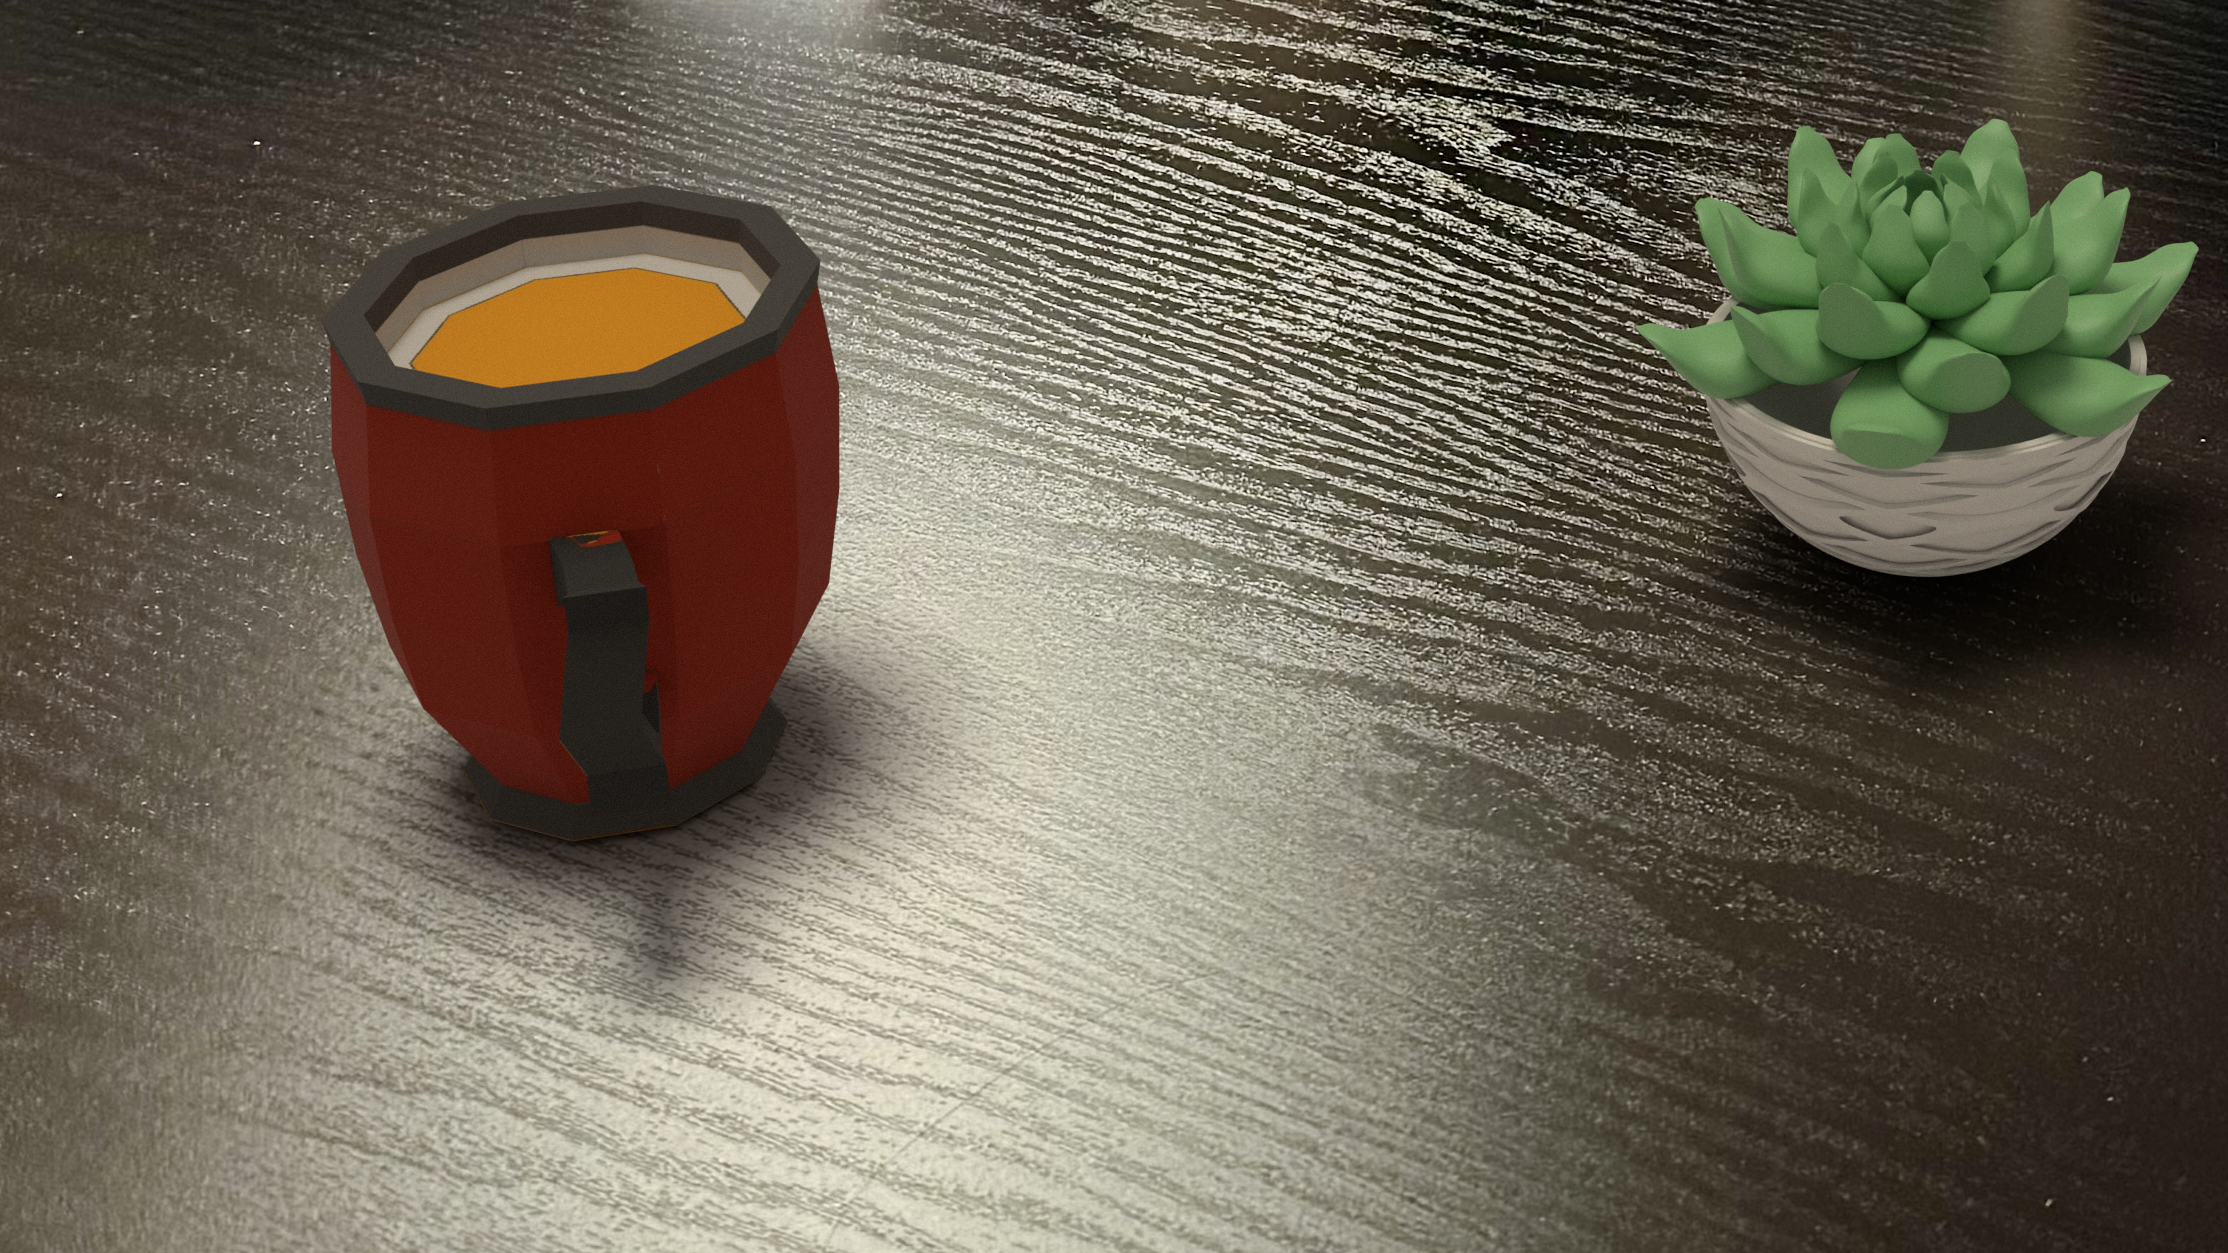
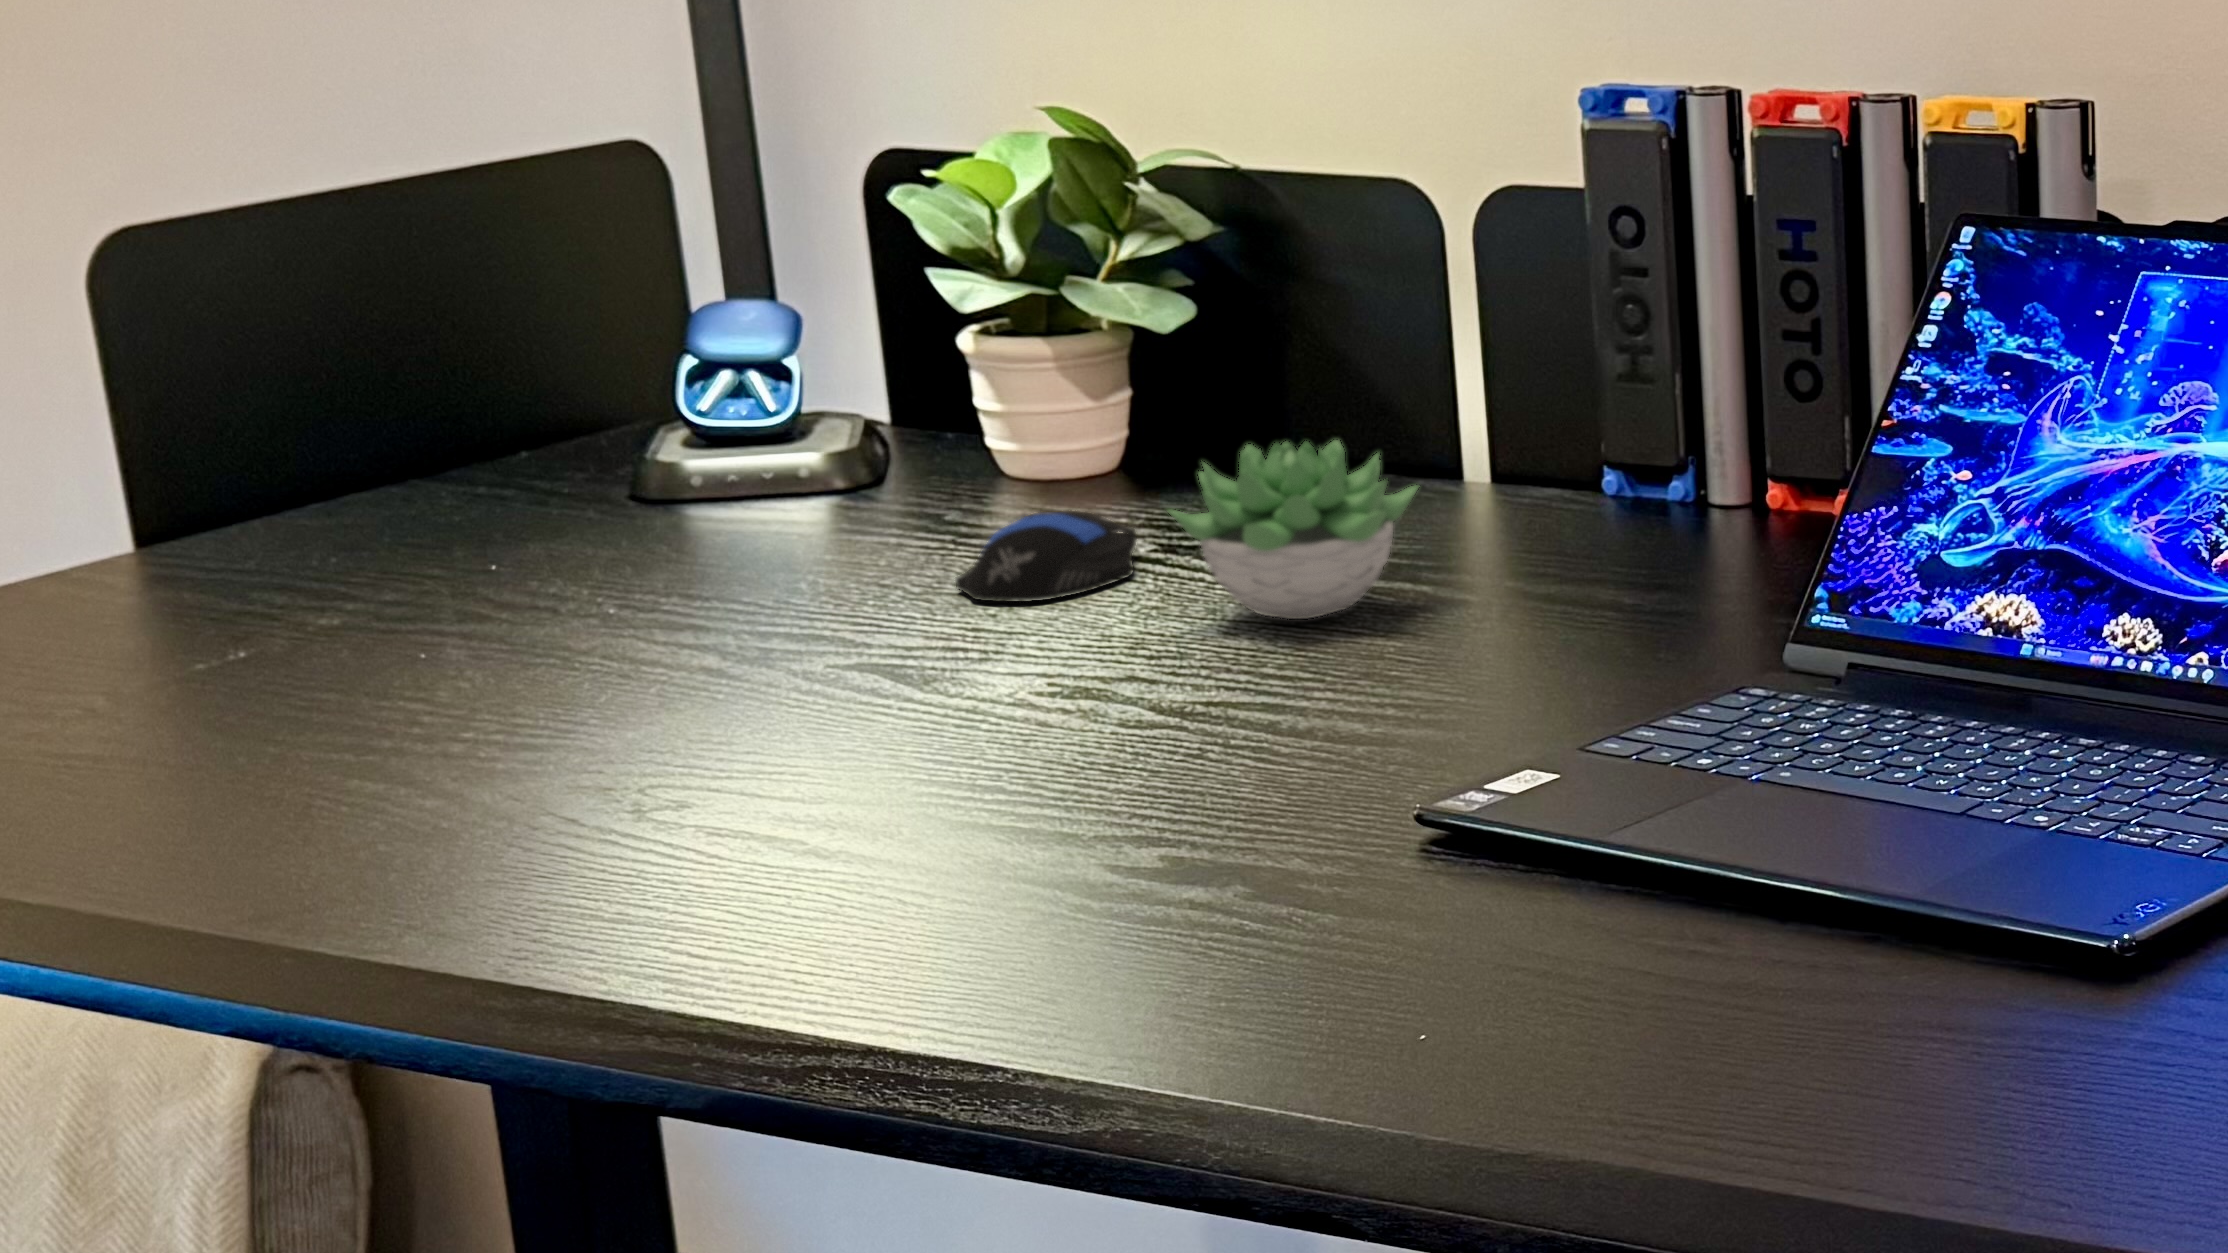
computer mouse: none [1126,120,1491,404] -> present [956,511,1137,602]
mug: present [322,185,840,841] -> none [602,451,820,695]

